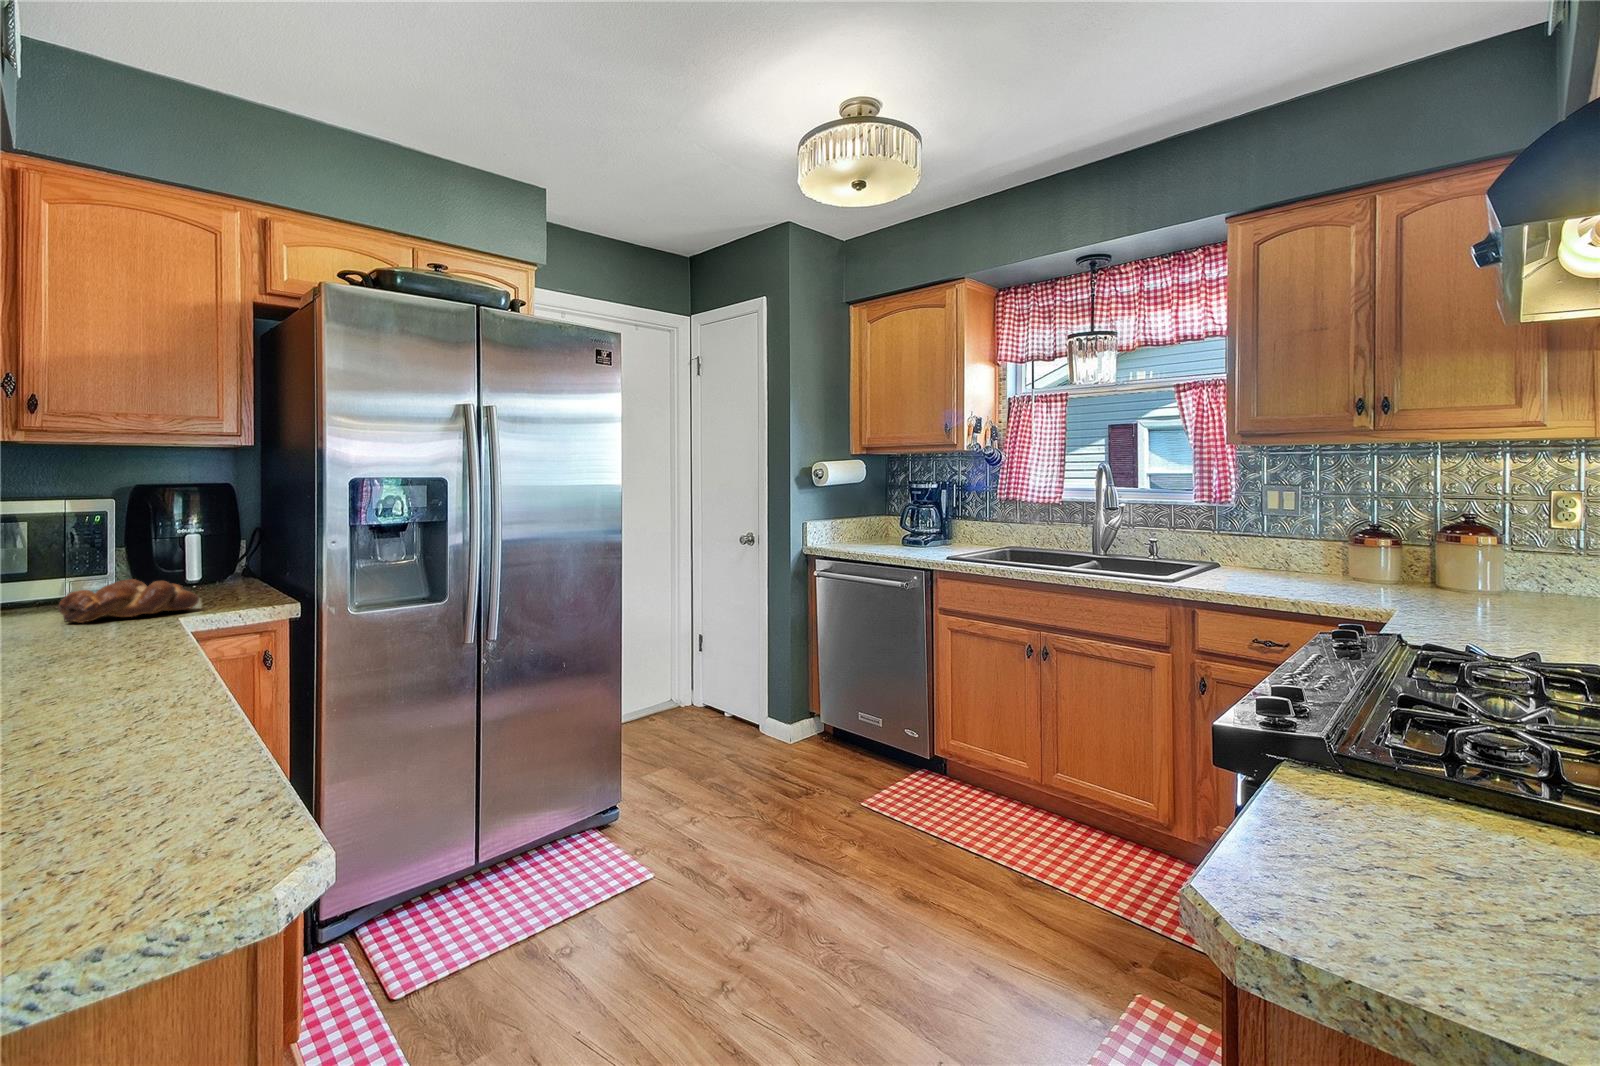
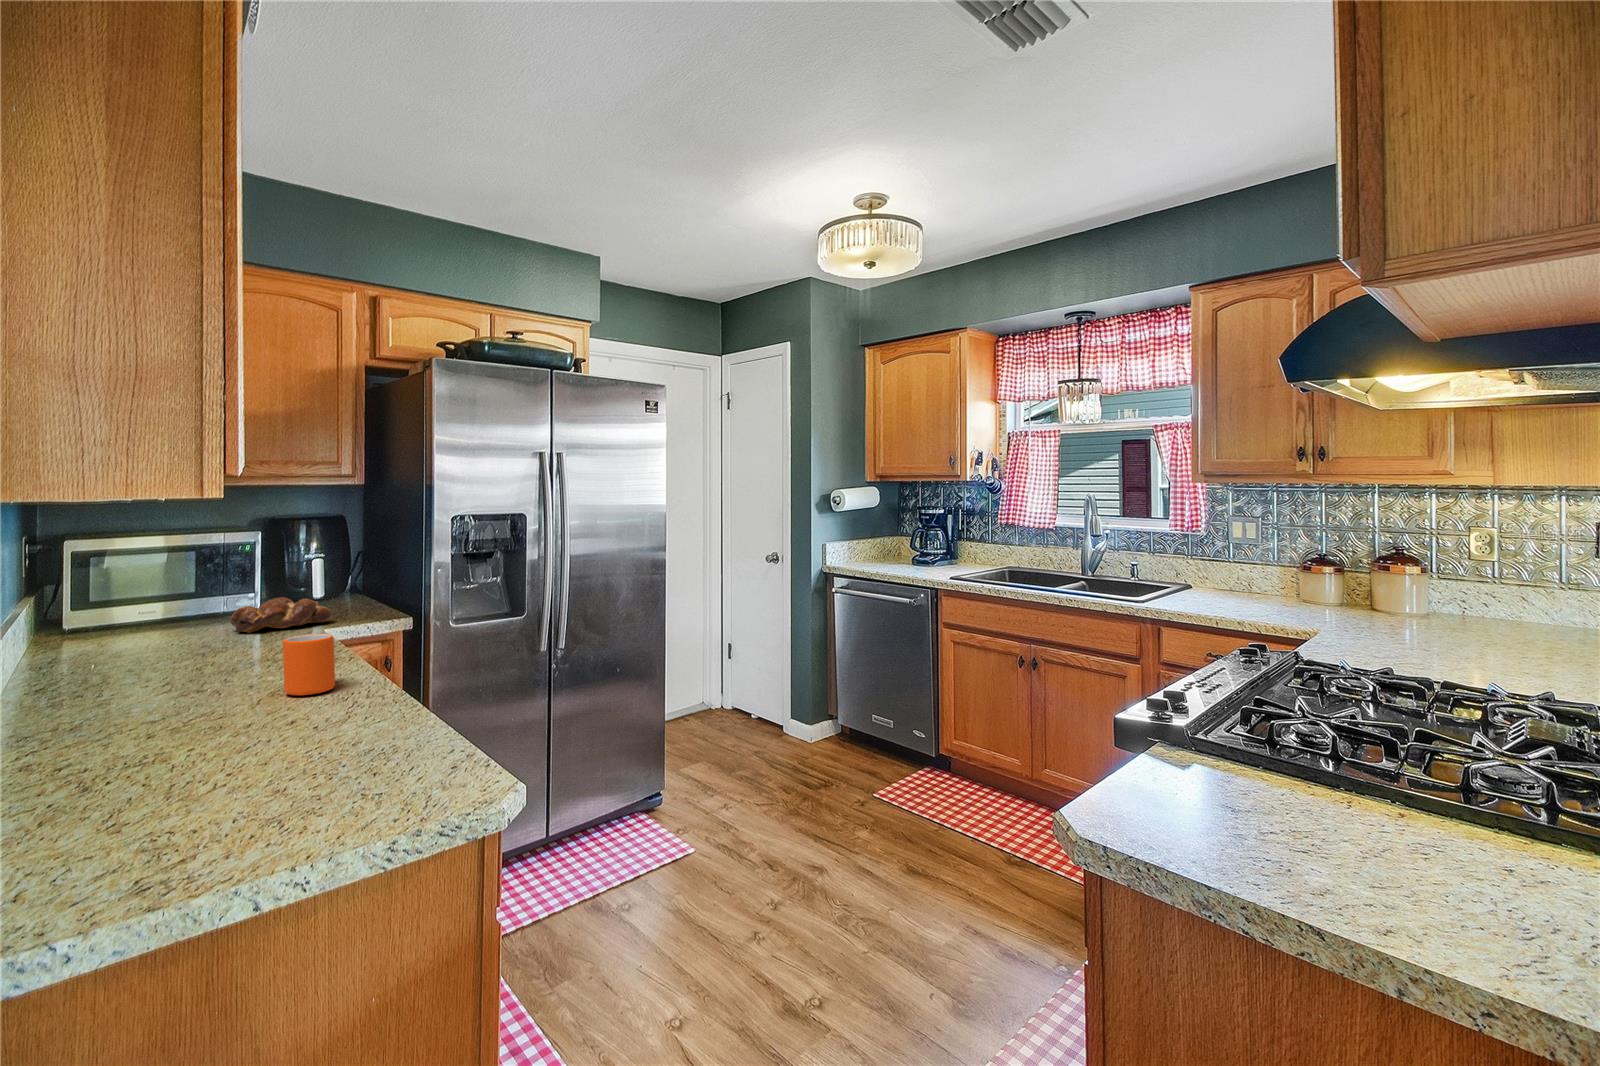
mug: none [54,621,141,705] -> present [283,634,335,695]

